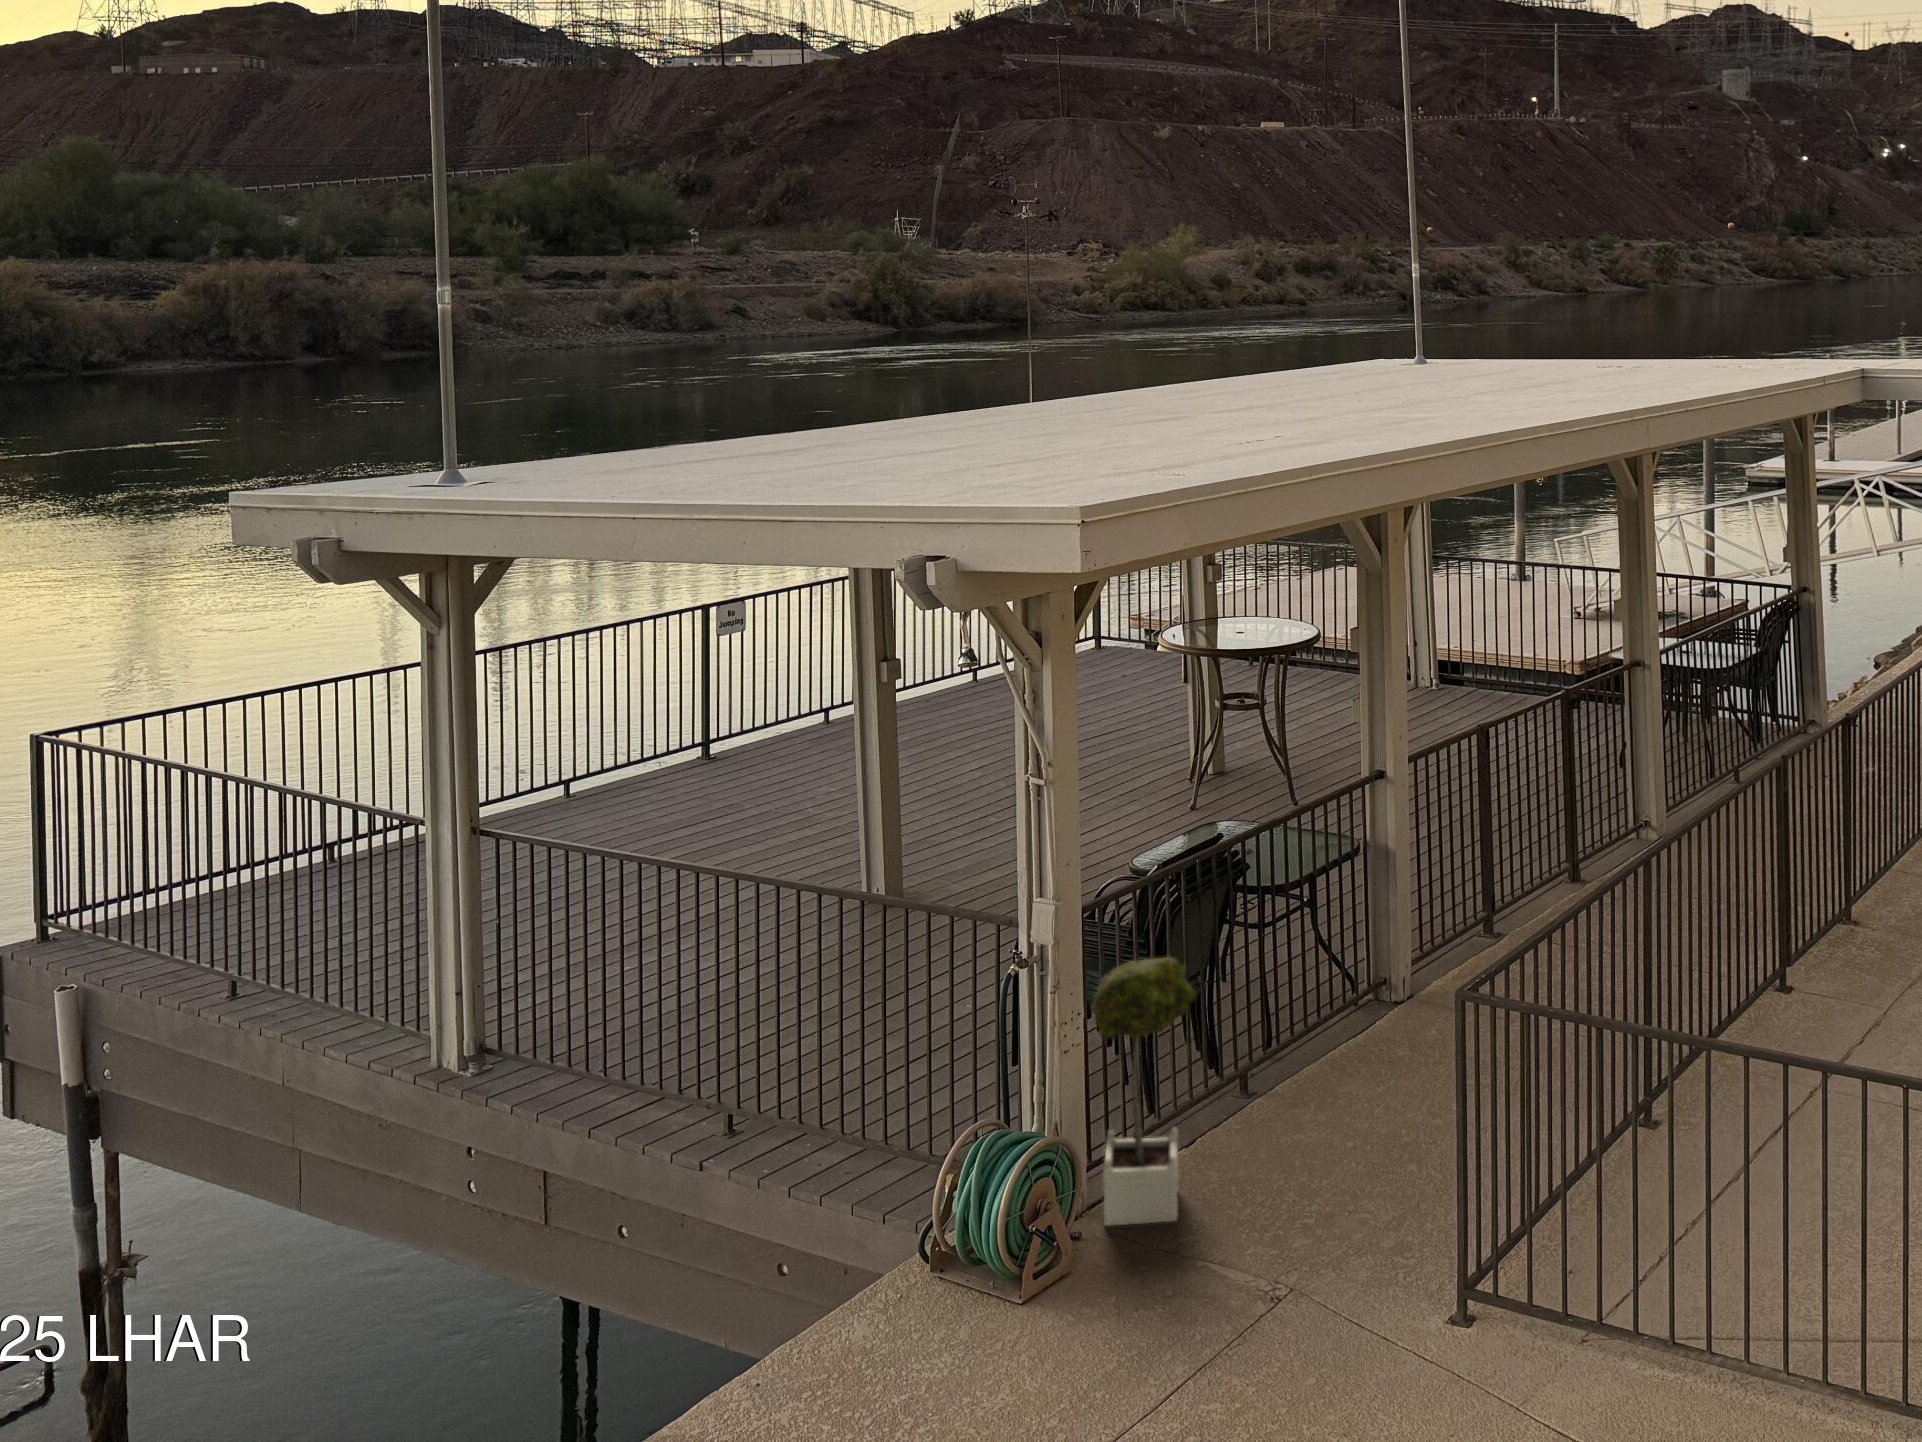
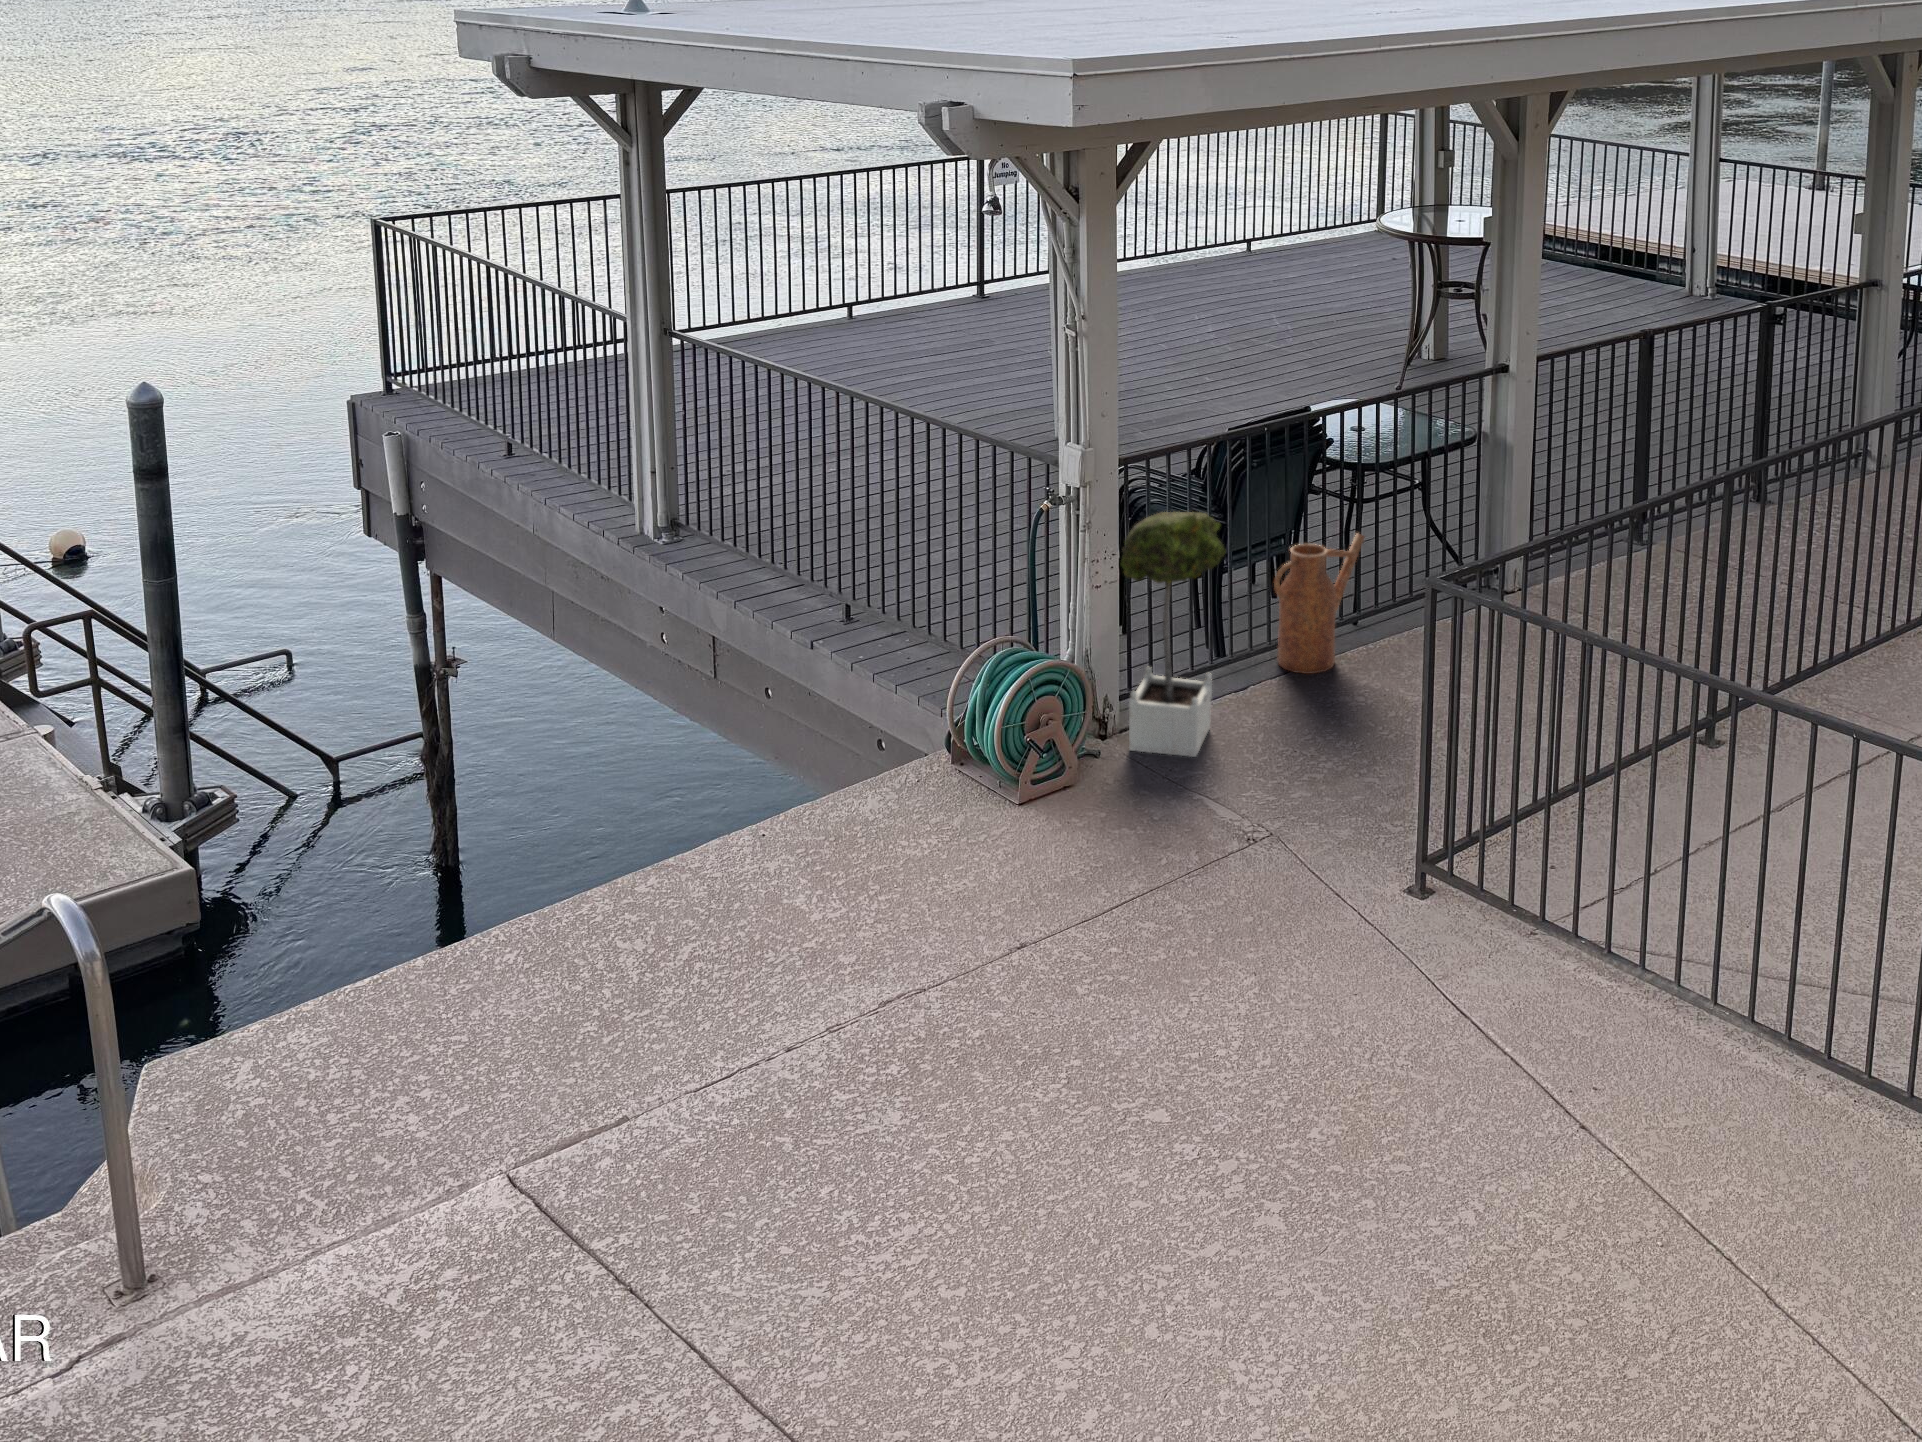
watering can: none [1209,959,1284,1114] -> present [1274,534,1364,674]

